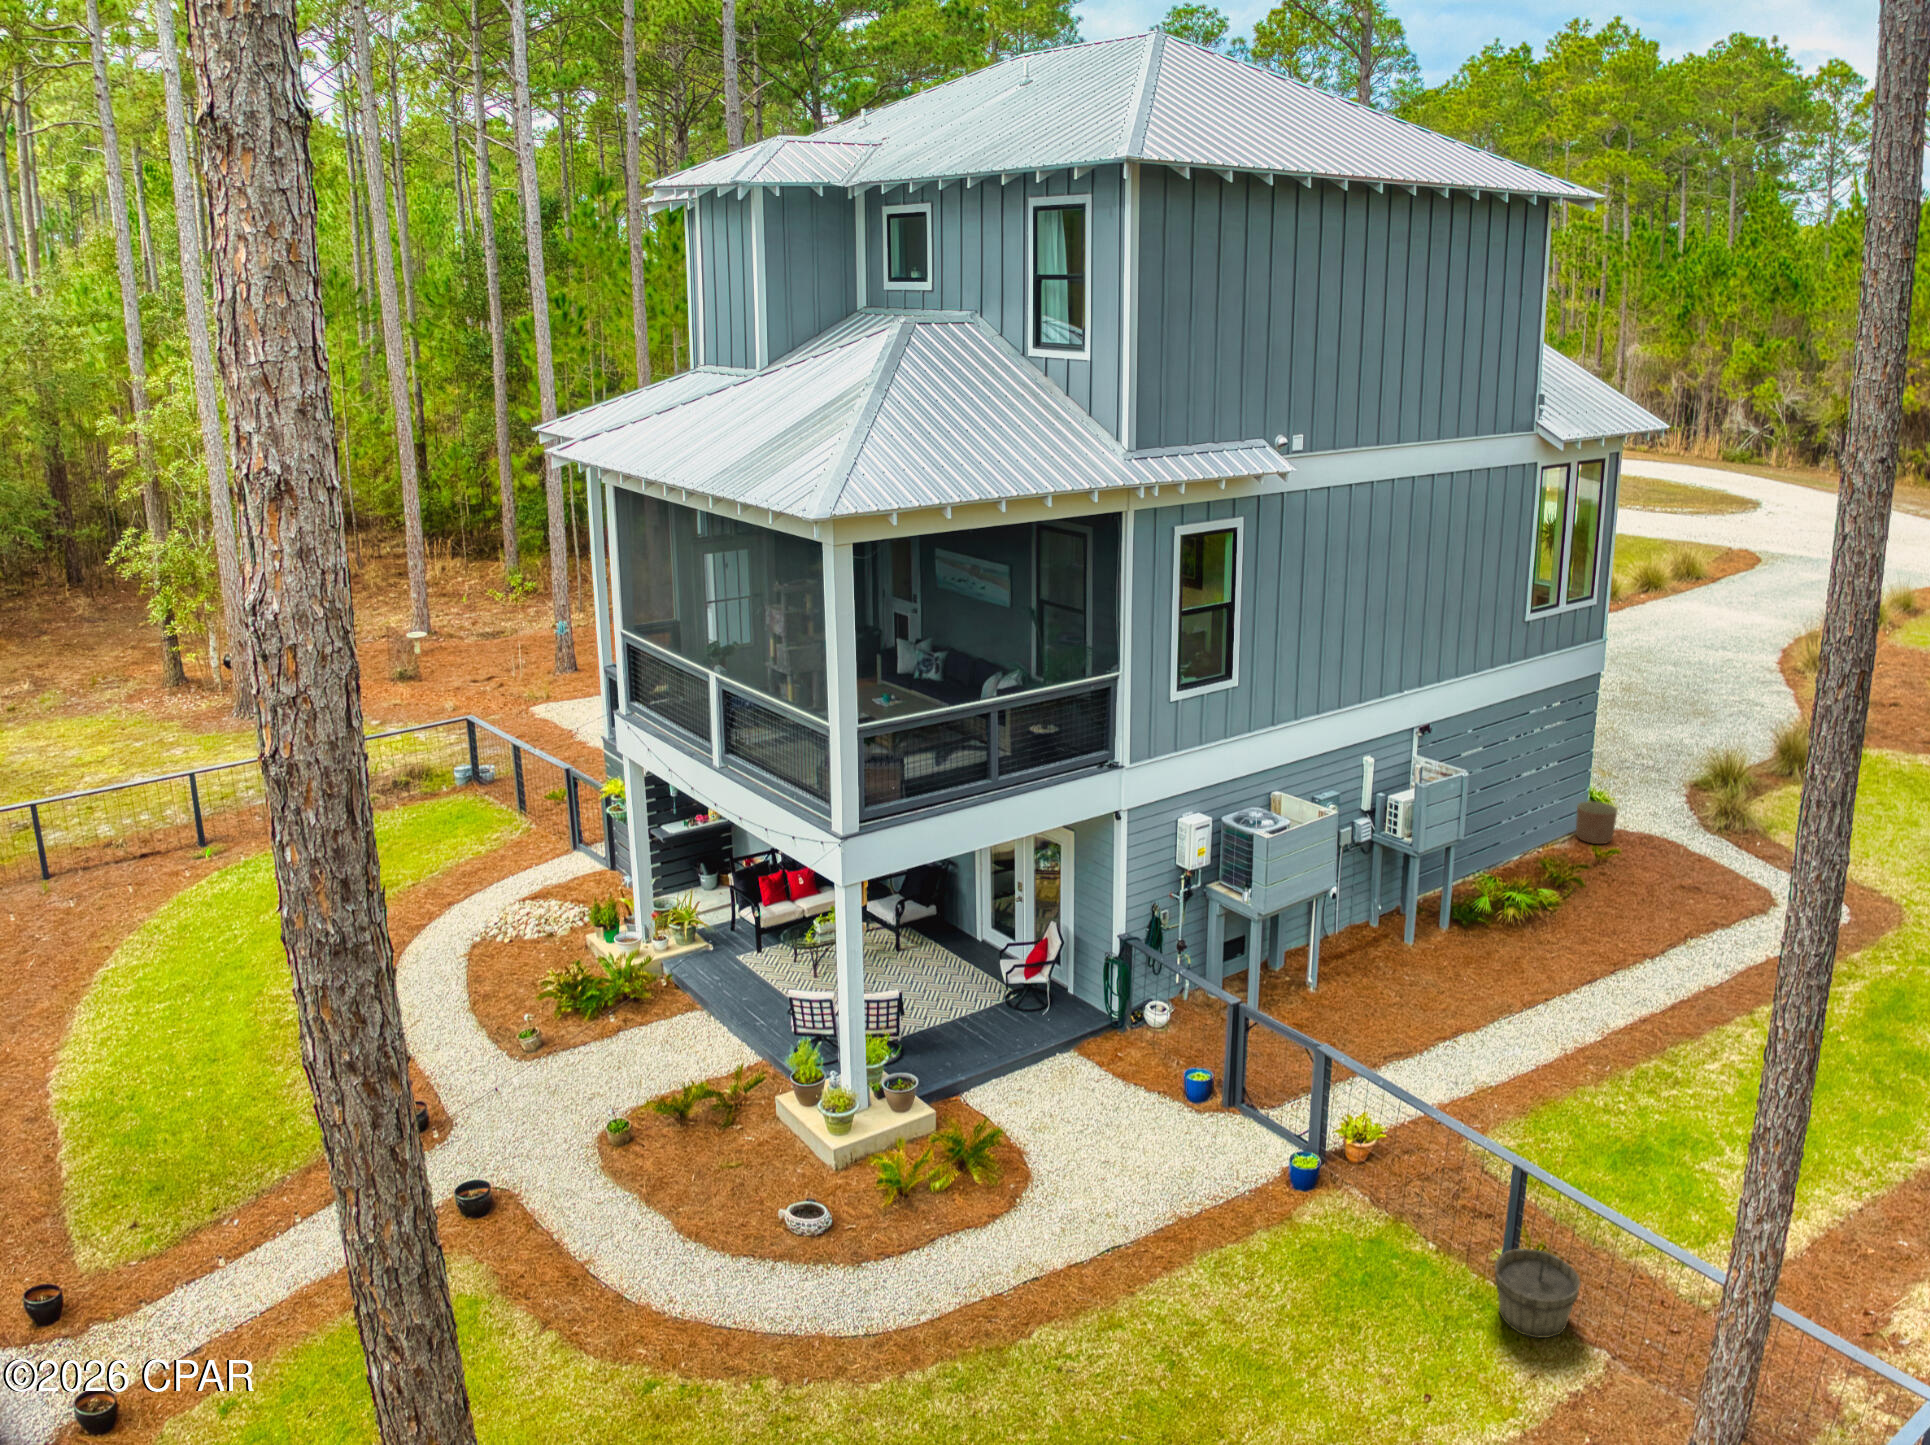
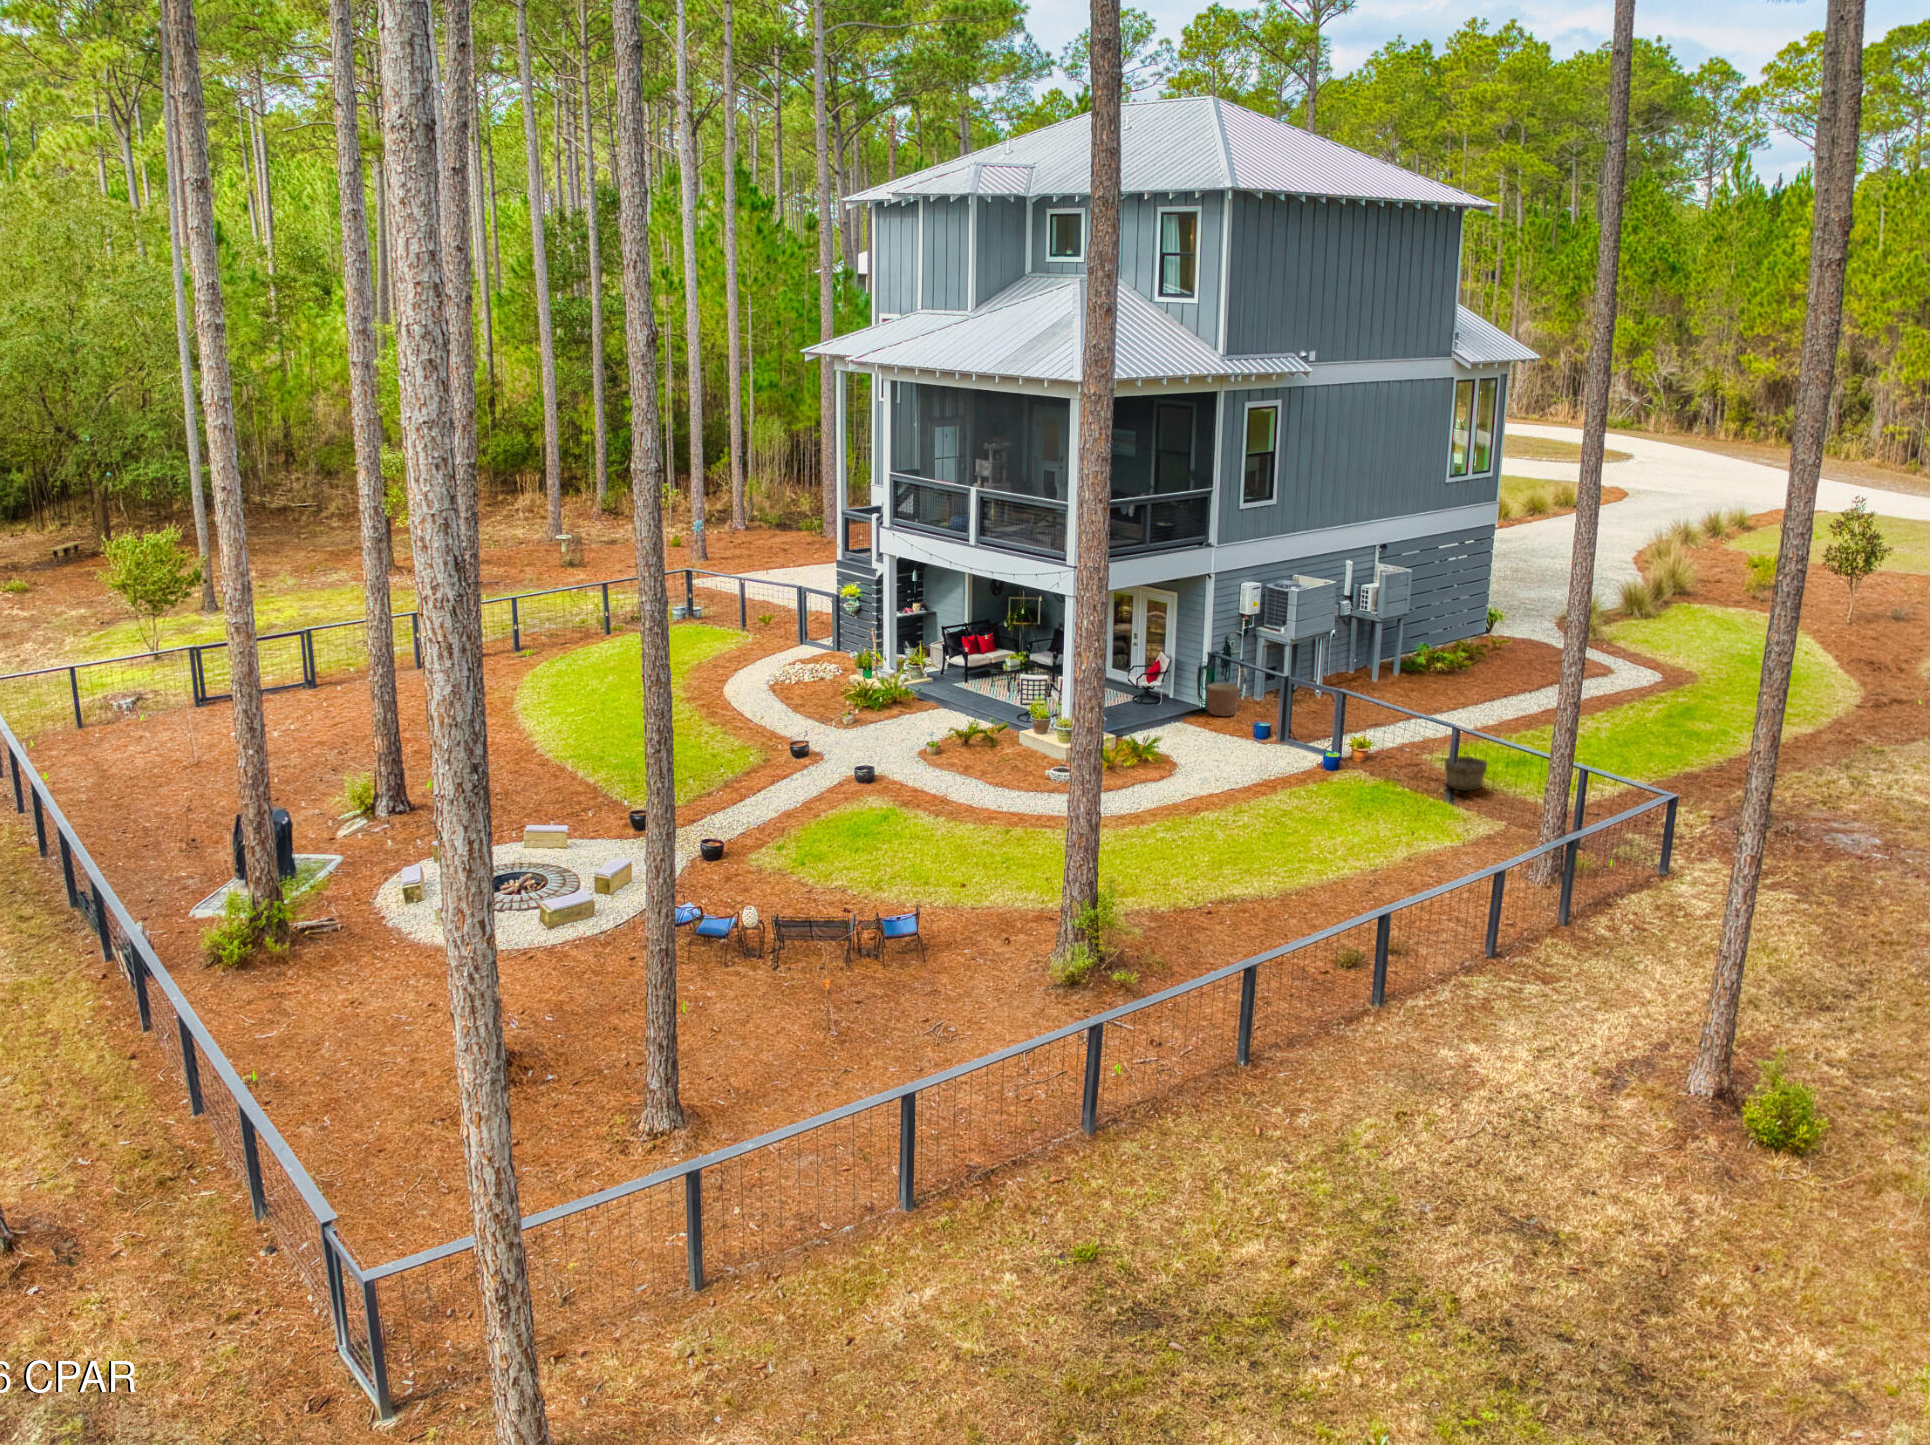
planter: present [1576,801,1617,844] -> present [1207,683,1239,716]

